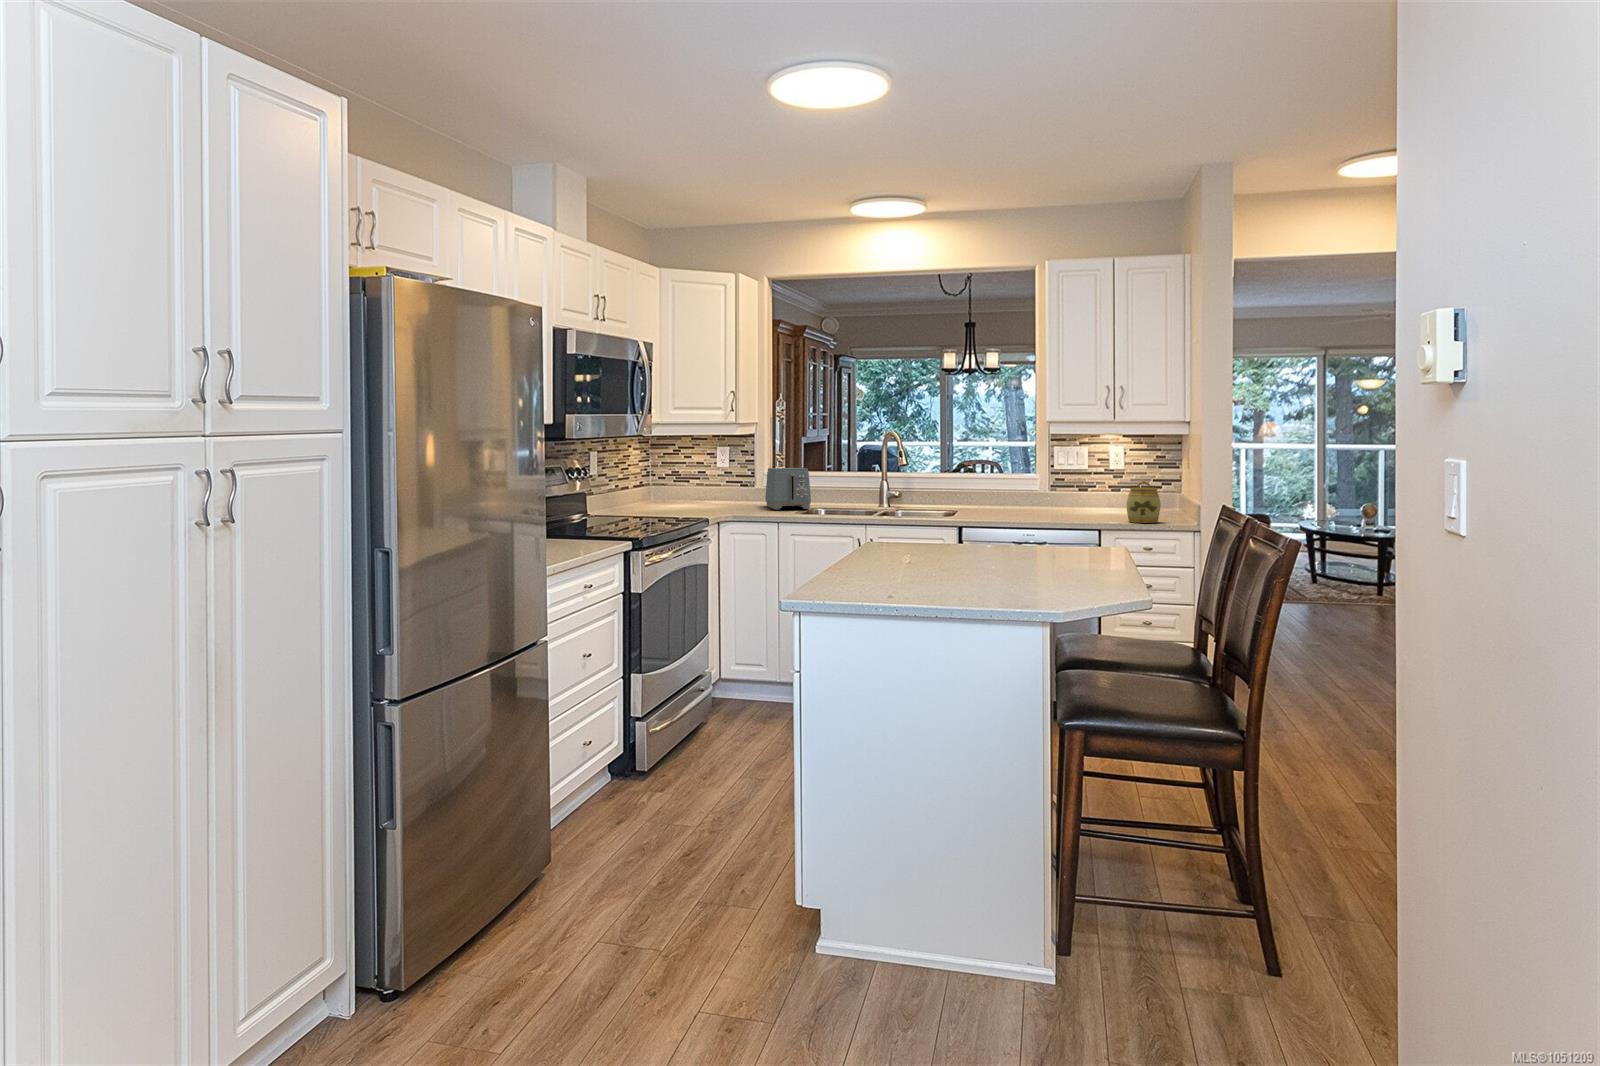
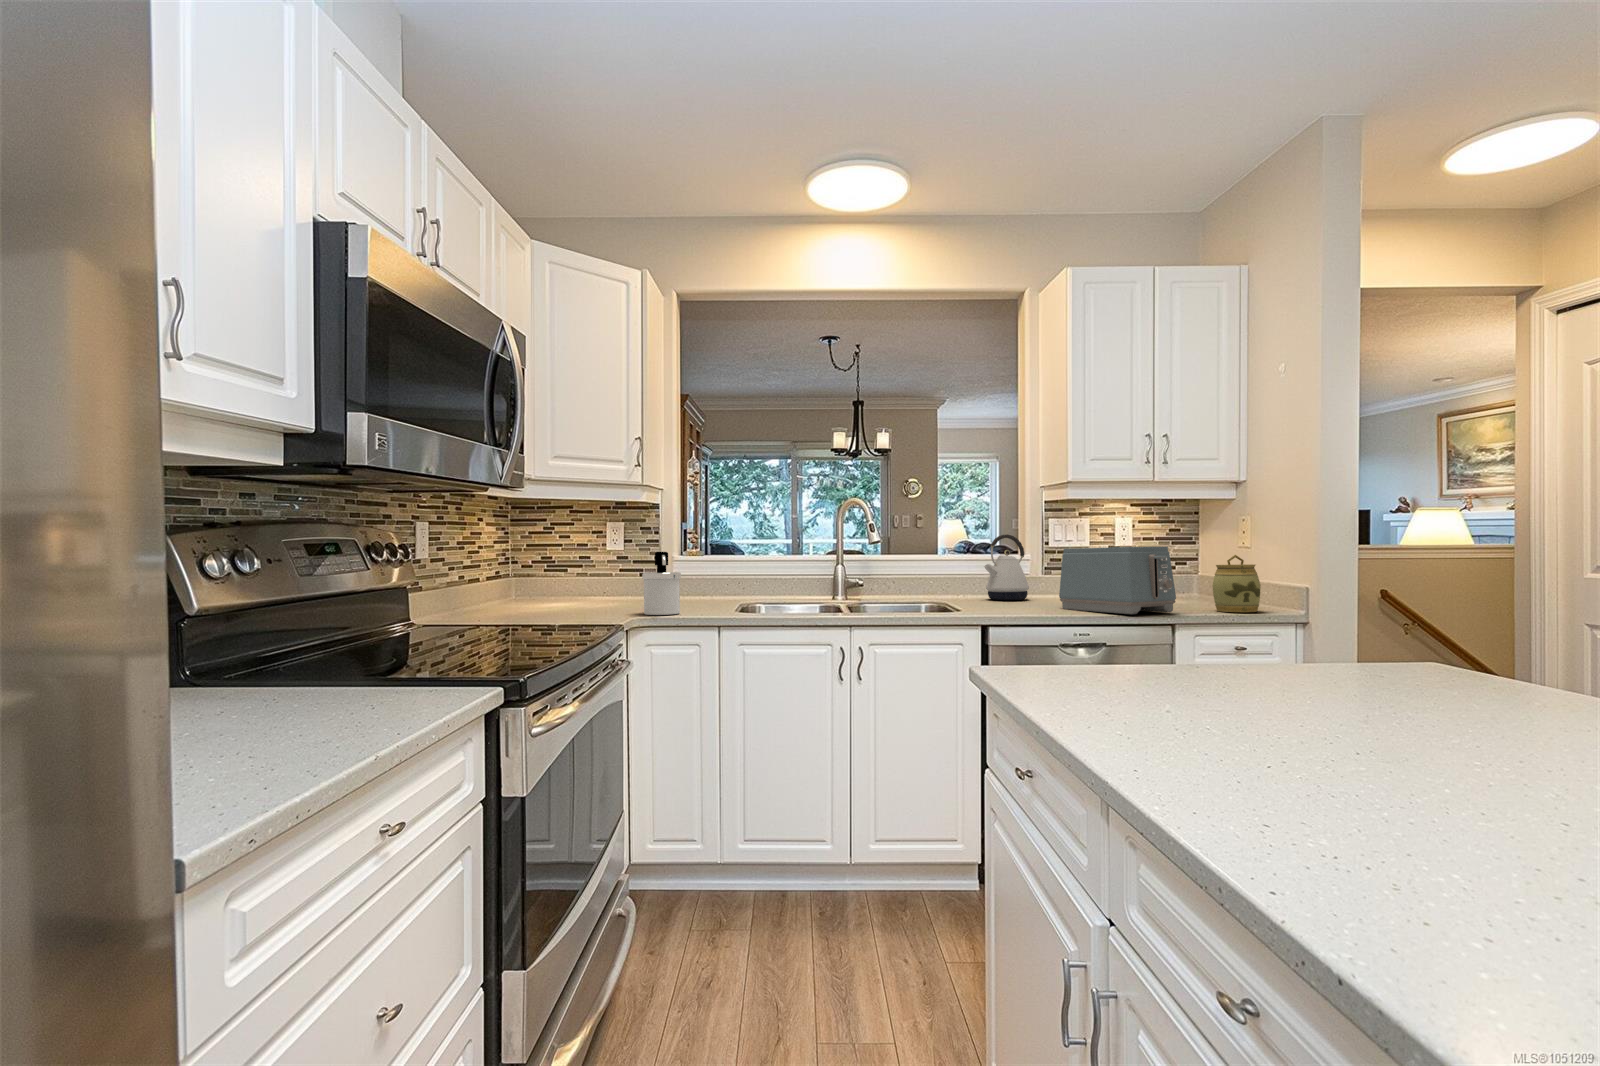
kettle: none [990,460,1028,511] -> present [984,534,1029,600]
toaster: present [765,468,811,510] -> present [1059,547,1176,614]
soap dispenser: none [729,472,754,514] -> present [642,552,681,615]

